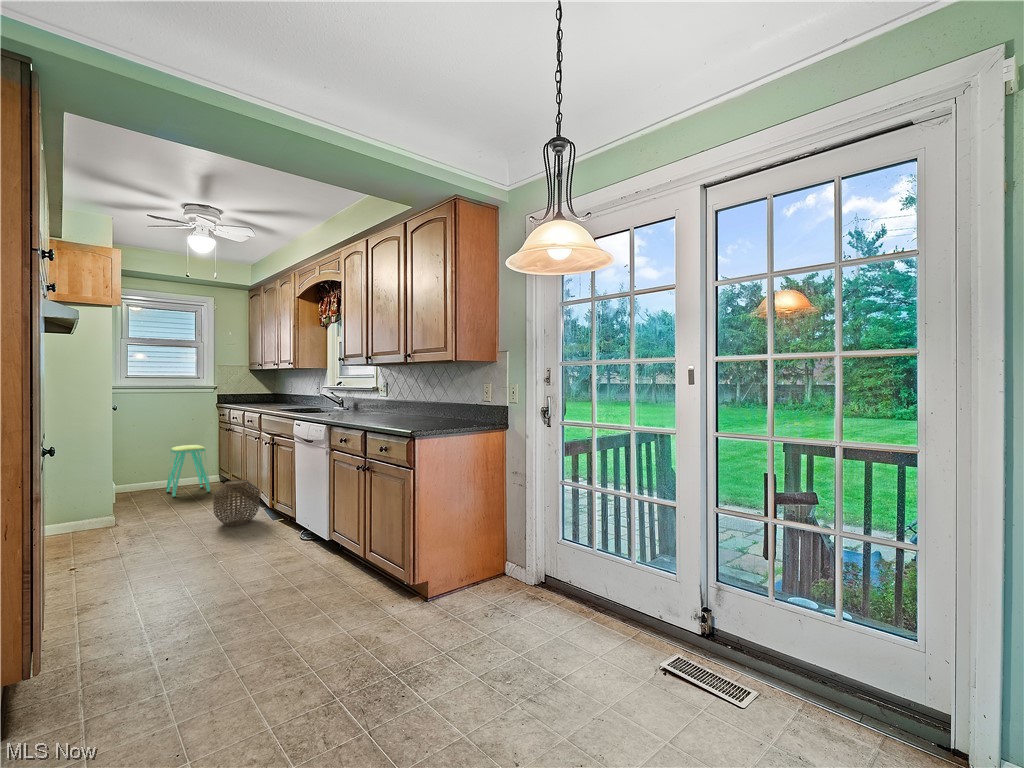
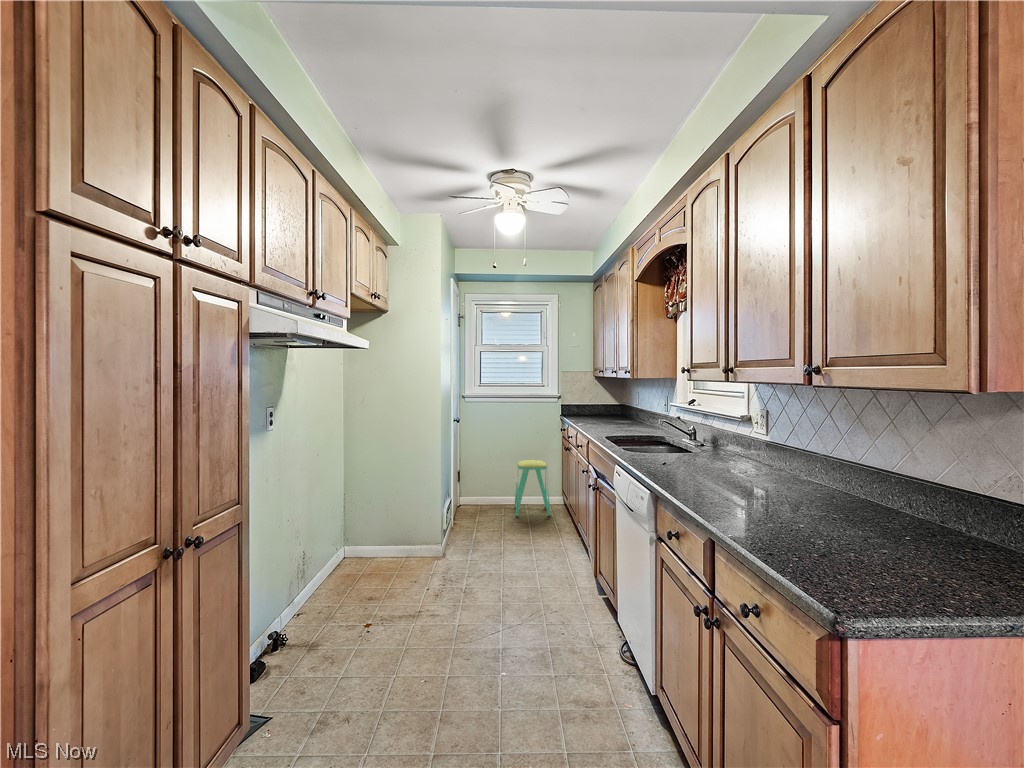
woven basket: present [213,479,260,526] -> none [527,526,579,589]

